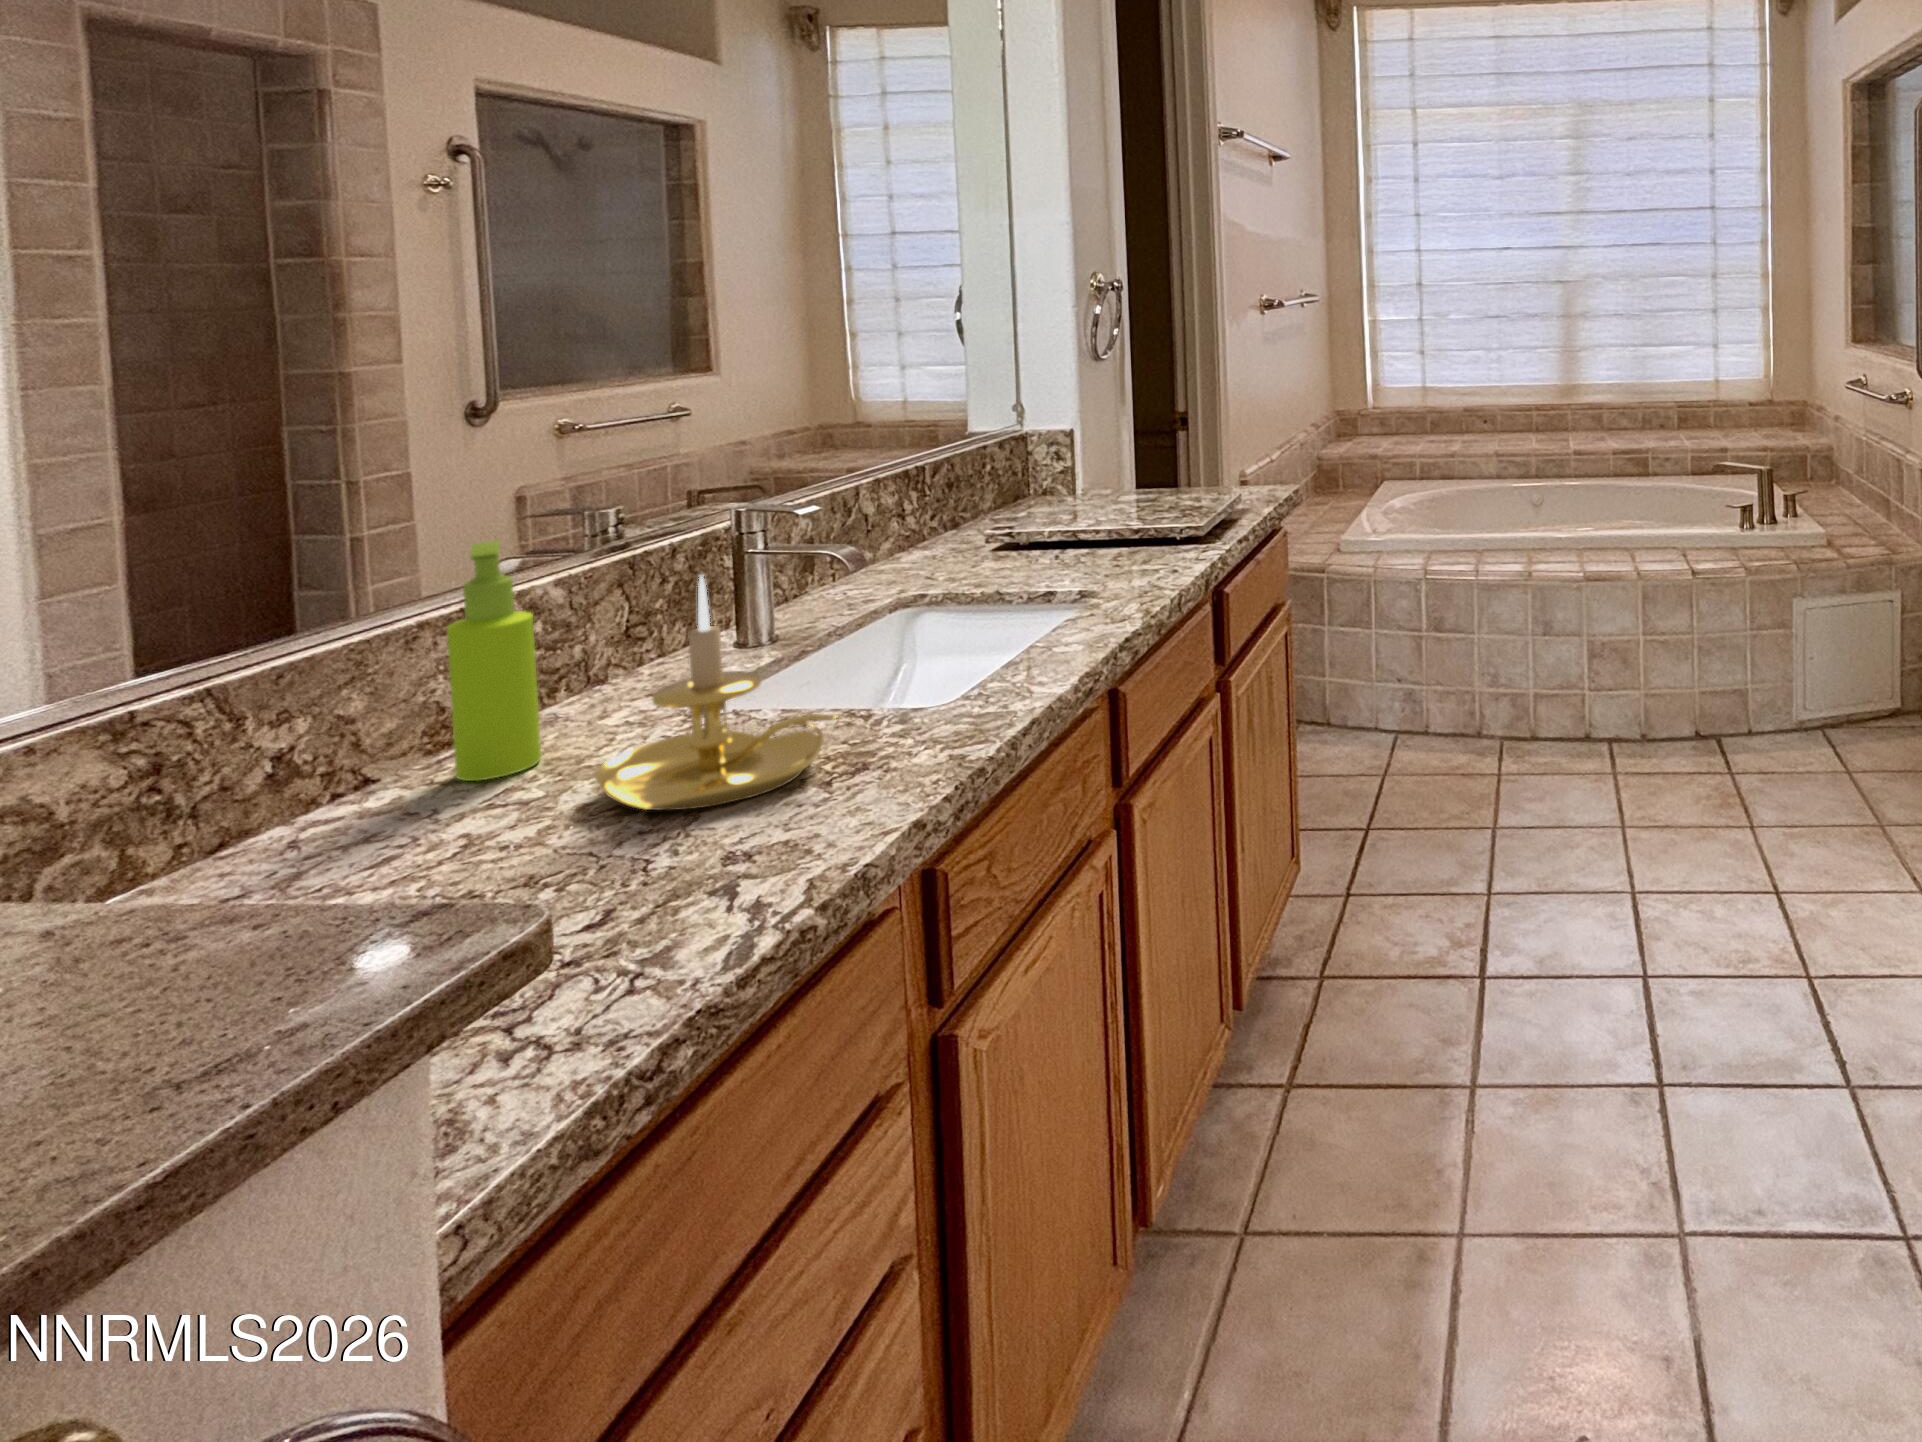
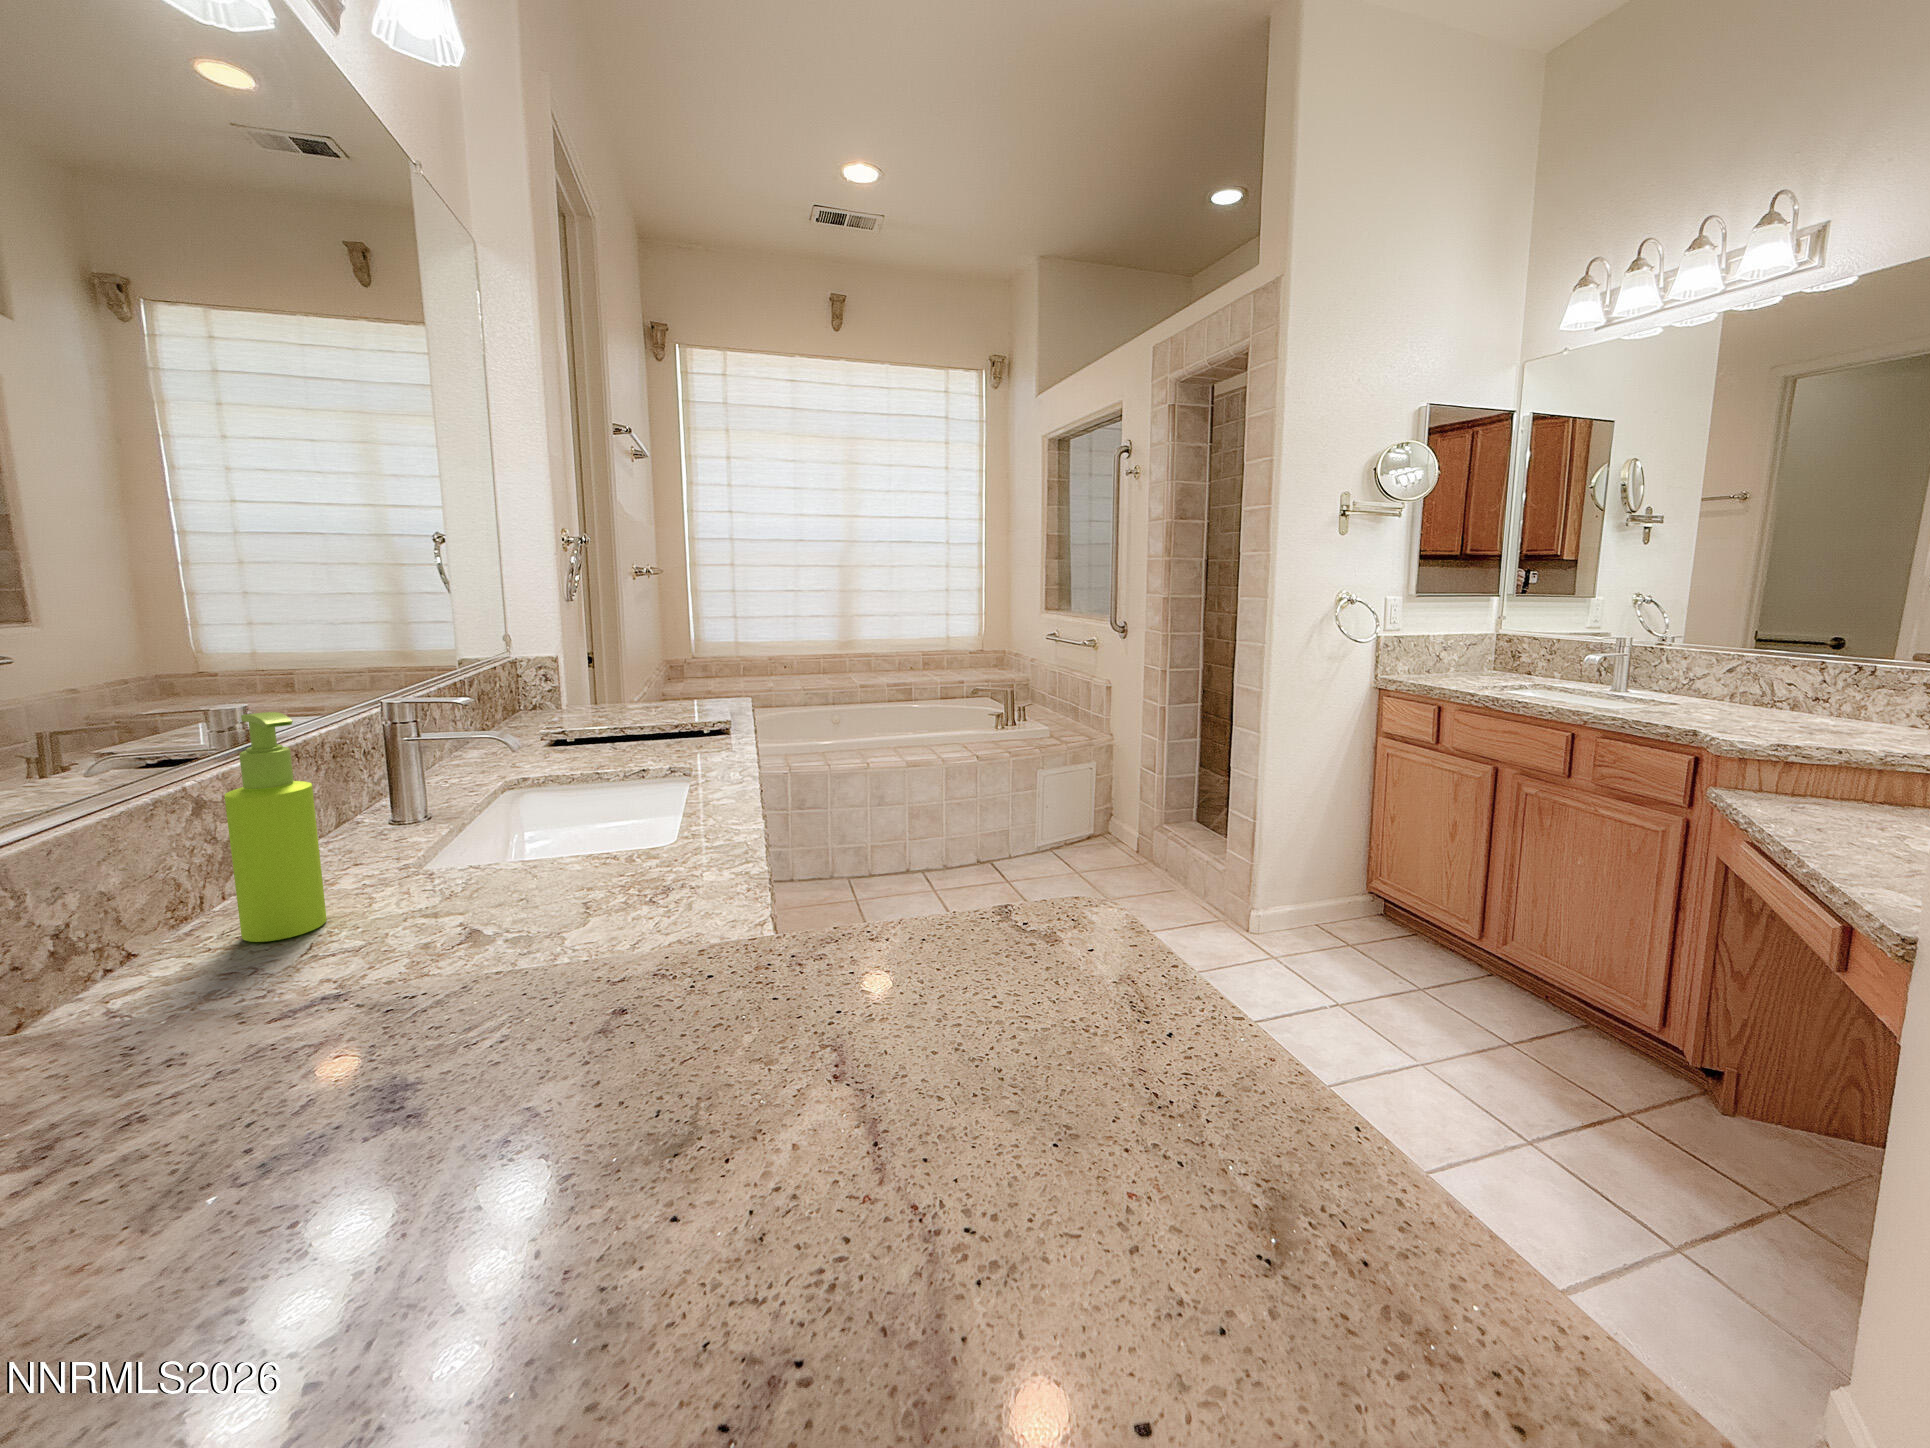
candle holder: present [594,575,838,811] -> none [440,731,675,936]

